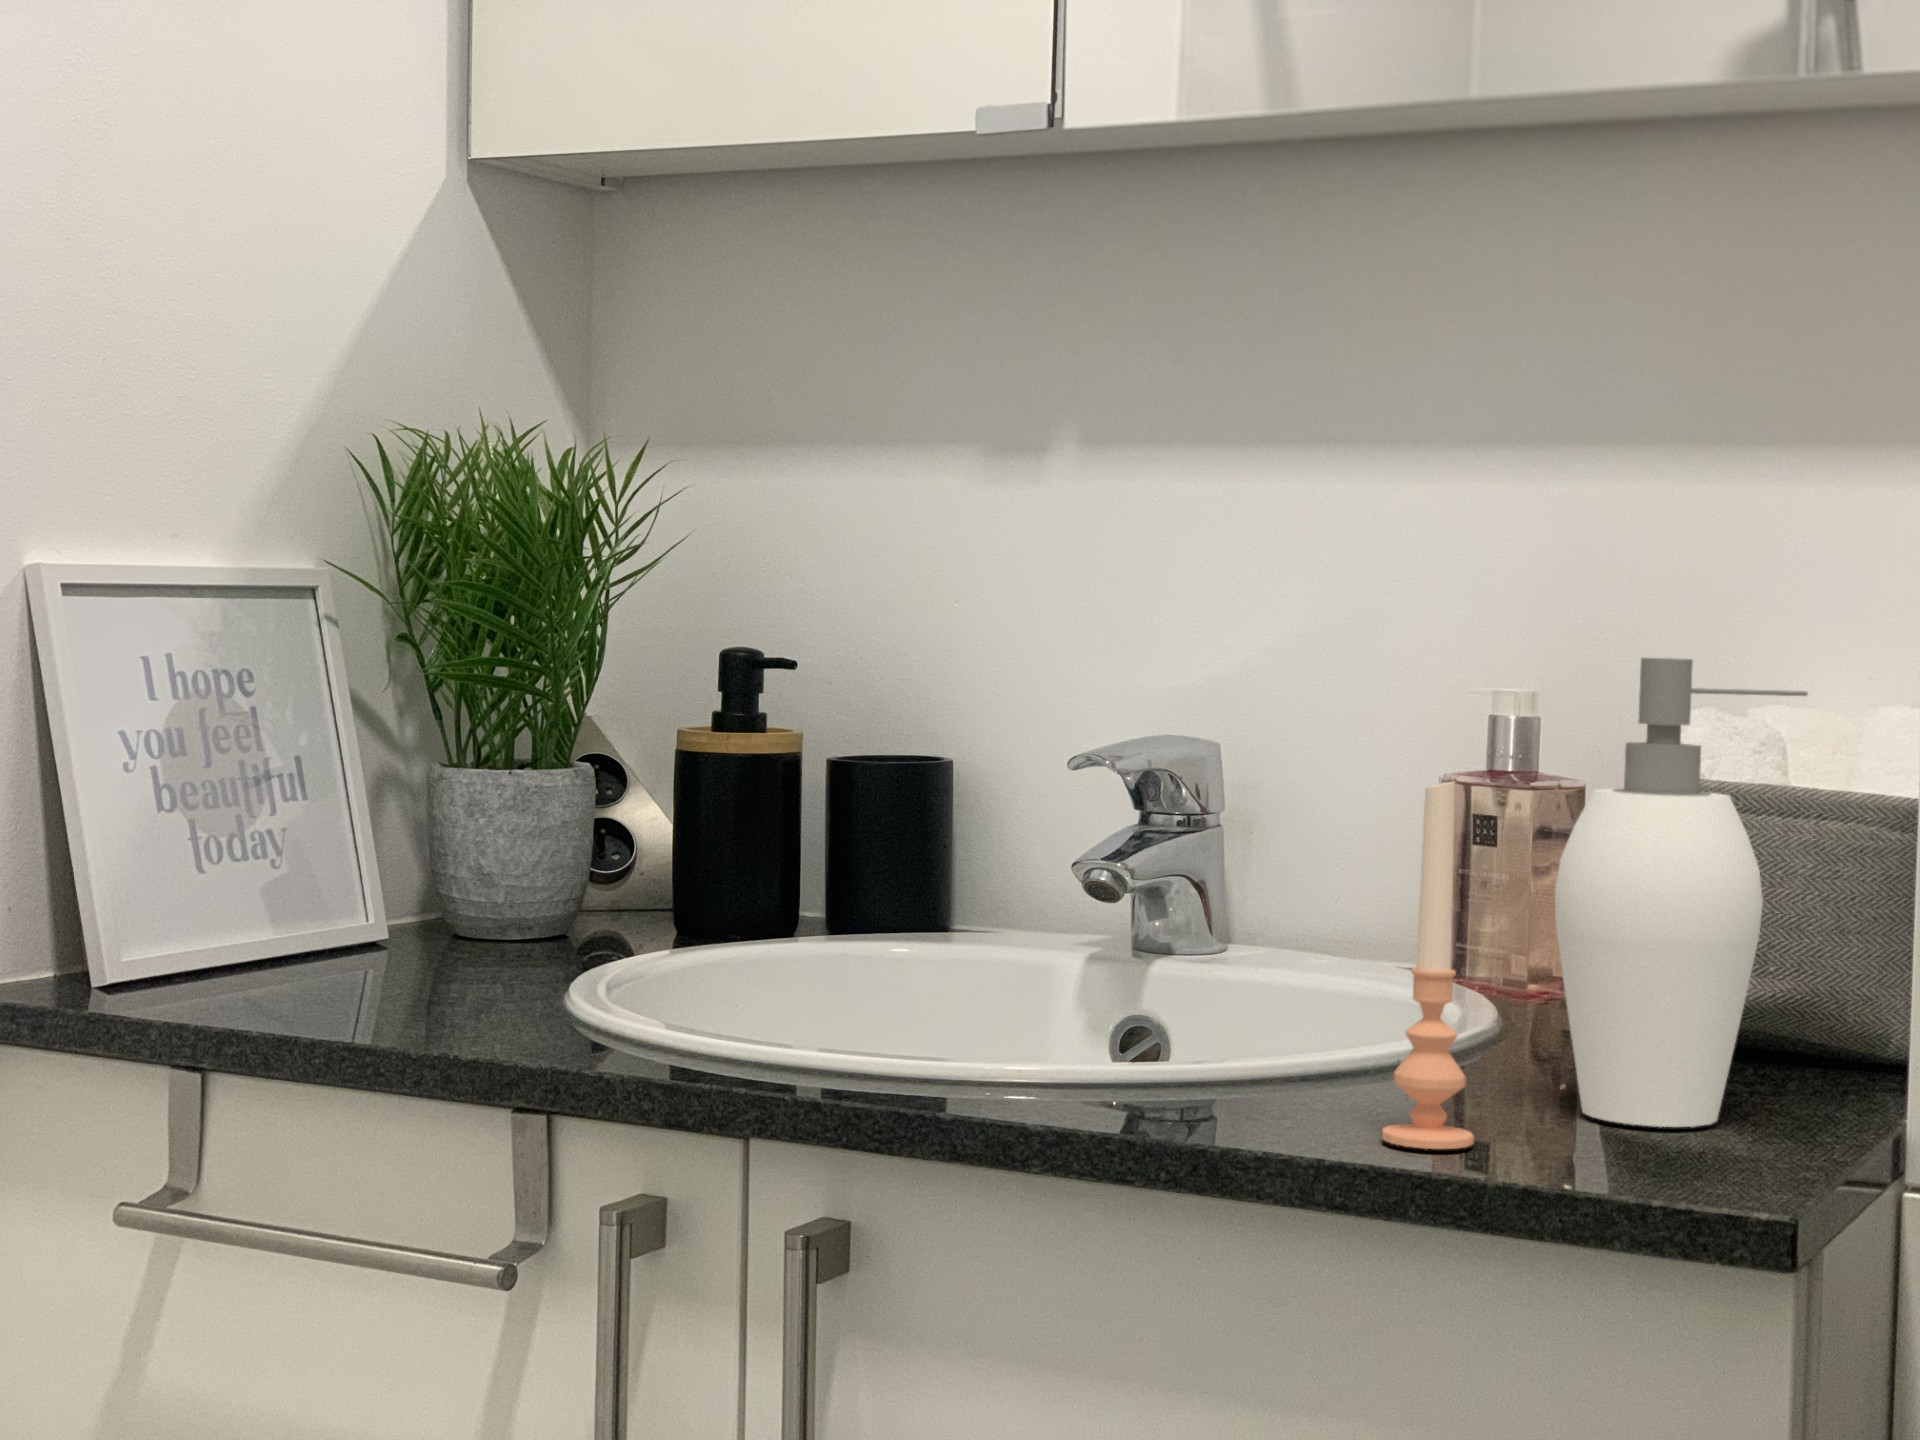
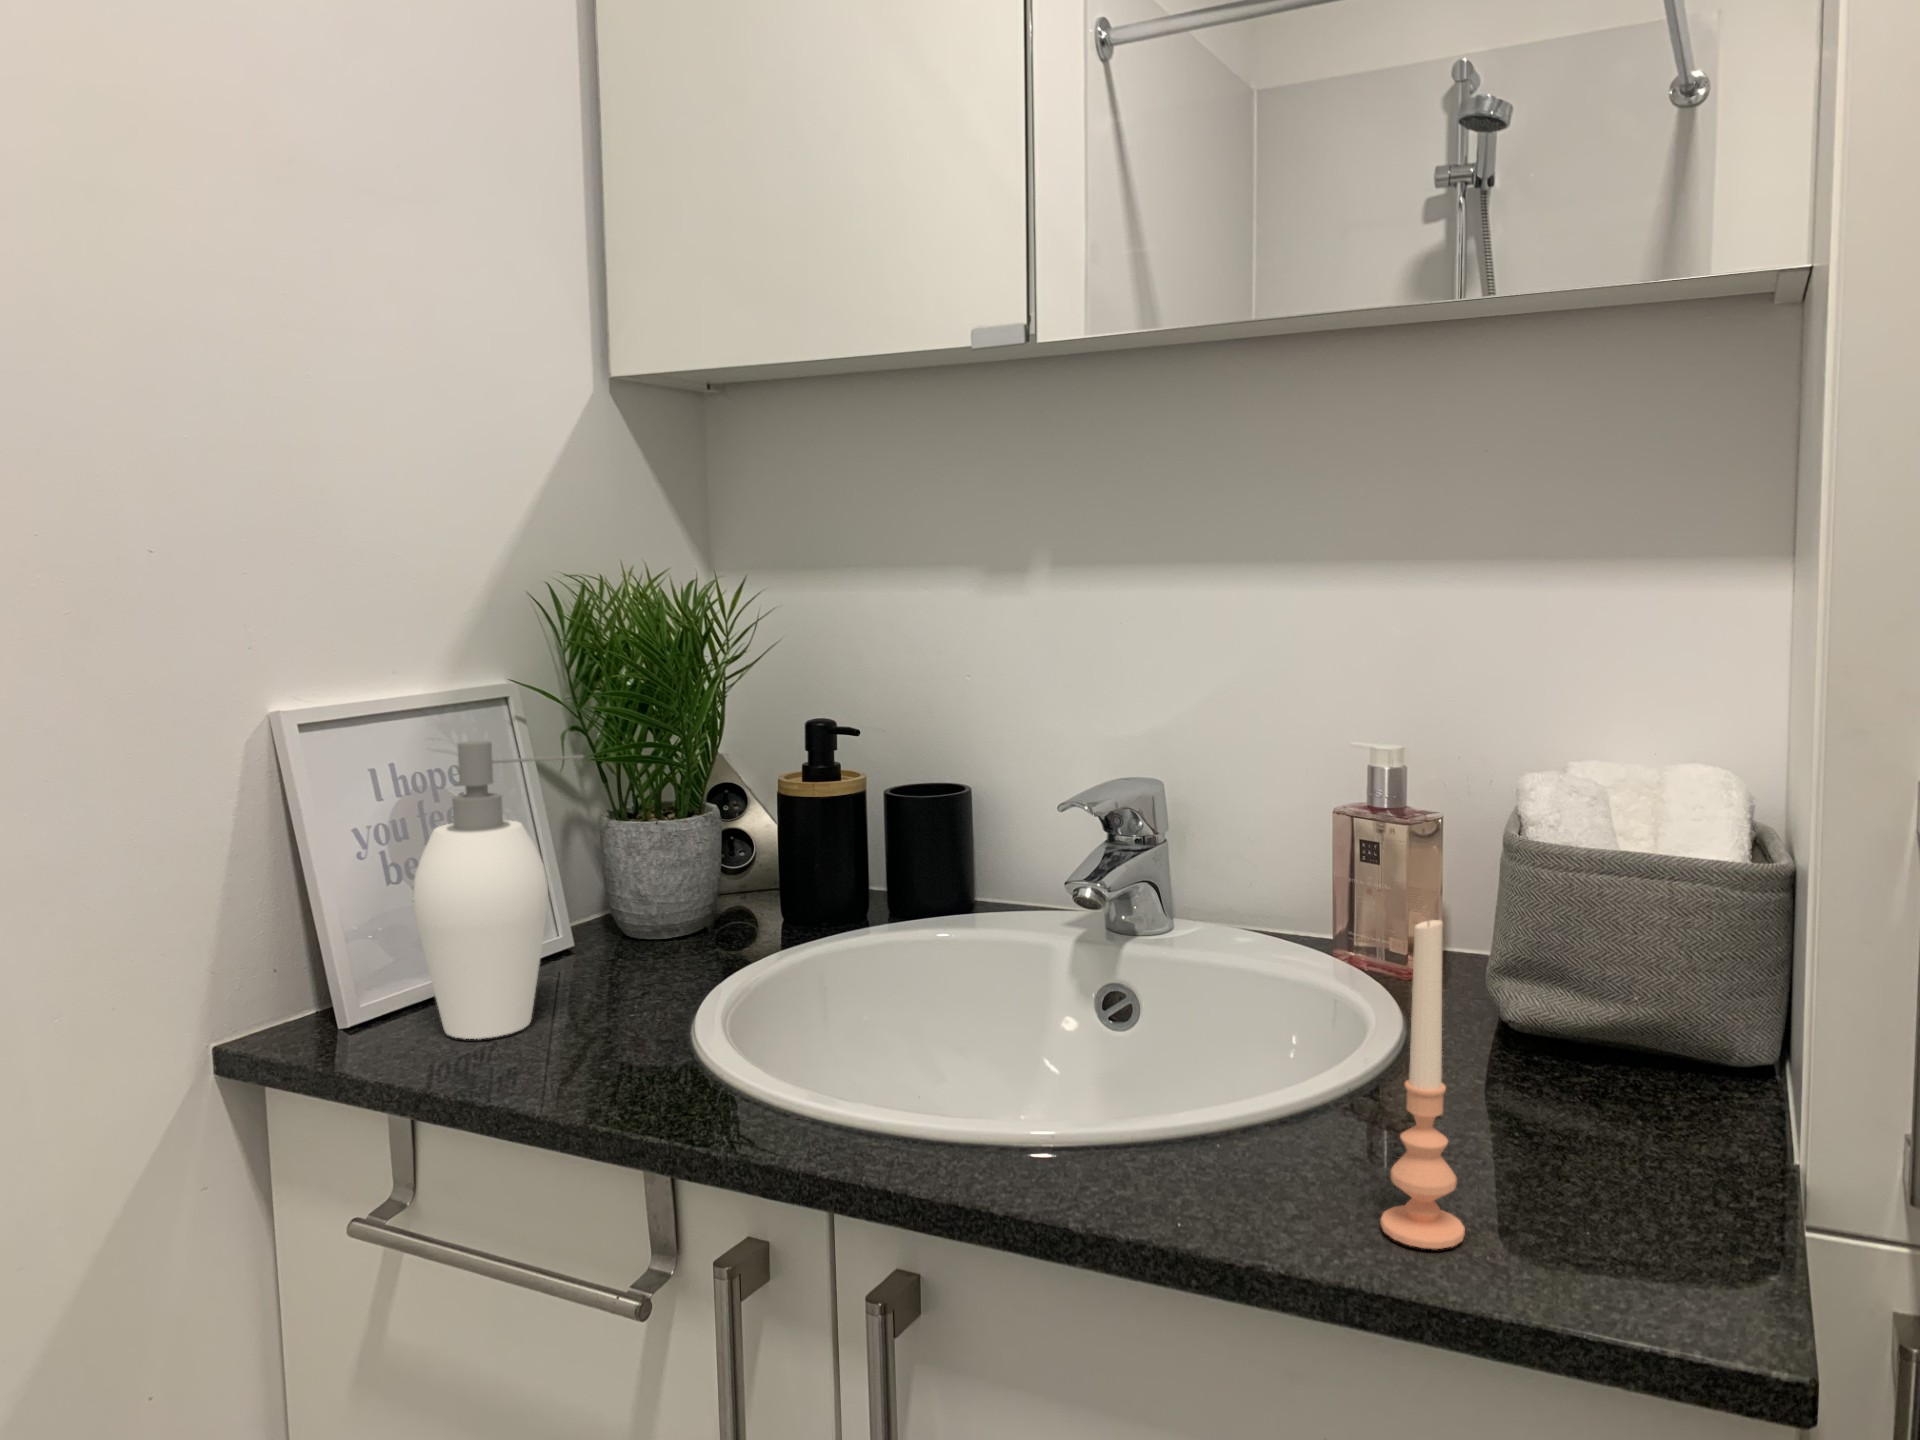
soap dispenser: present [1555,658,1808,1127] -> present [413,741,583,1039]

